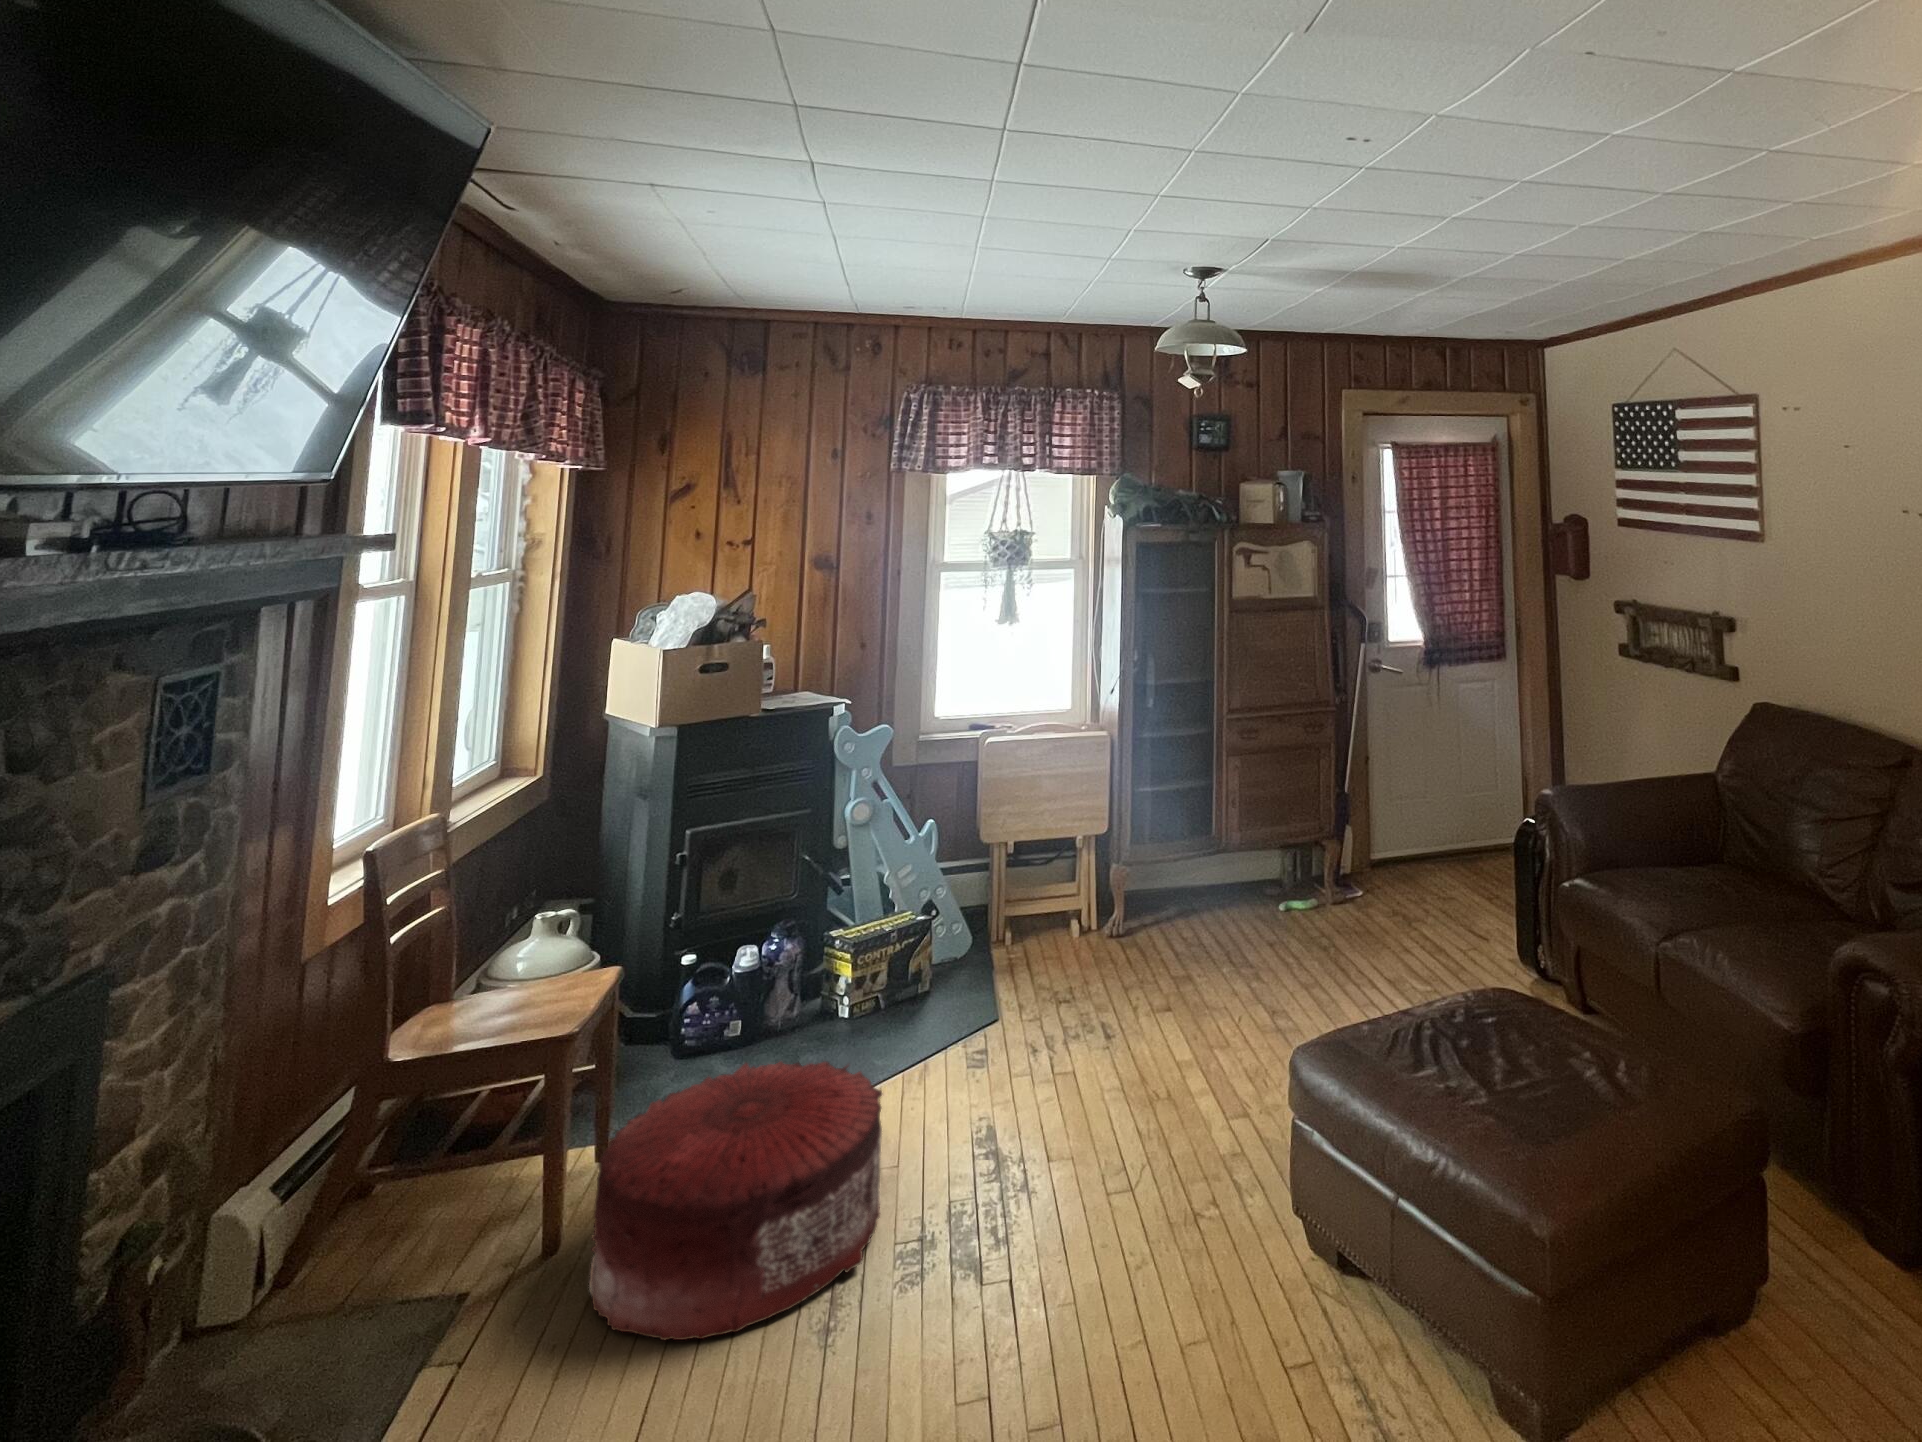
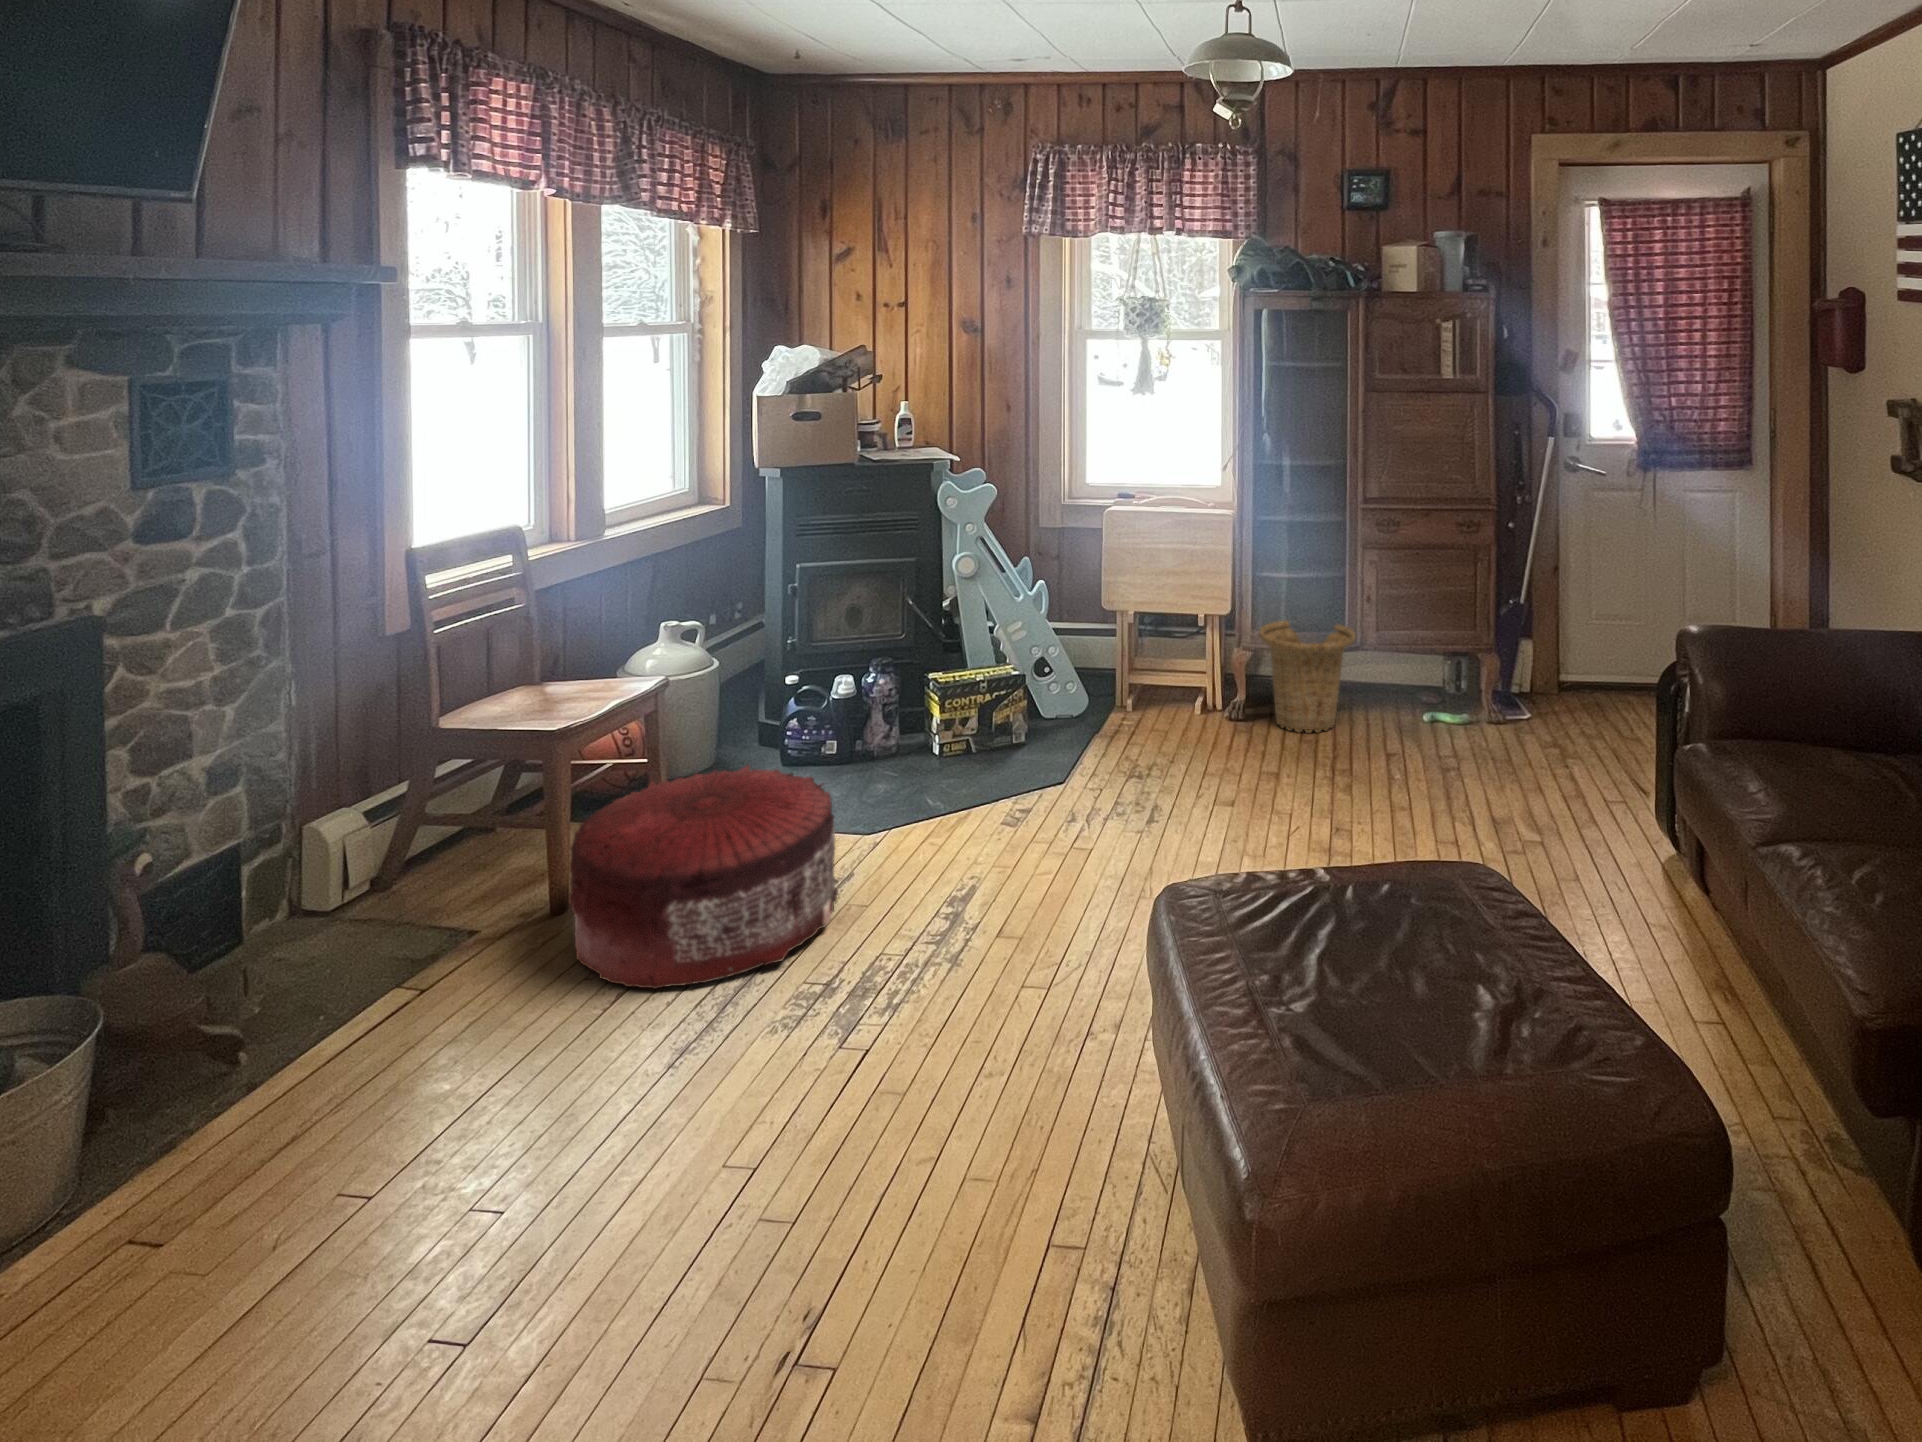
basket: none [1139,826,1227,936] -> present [1259,621,1356,733]

